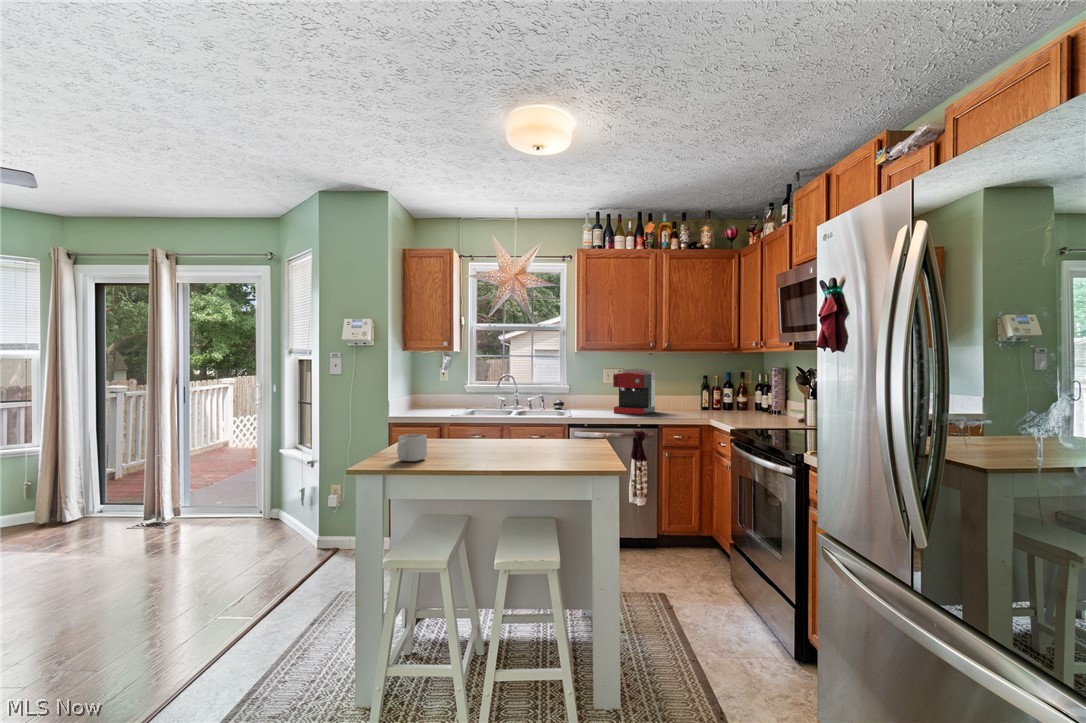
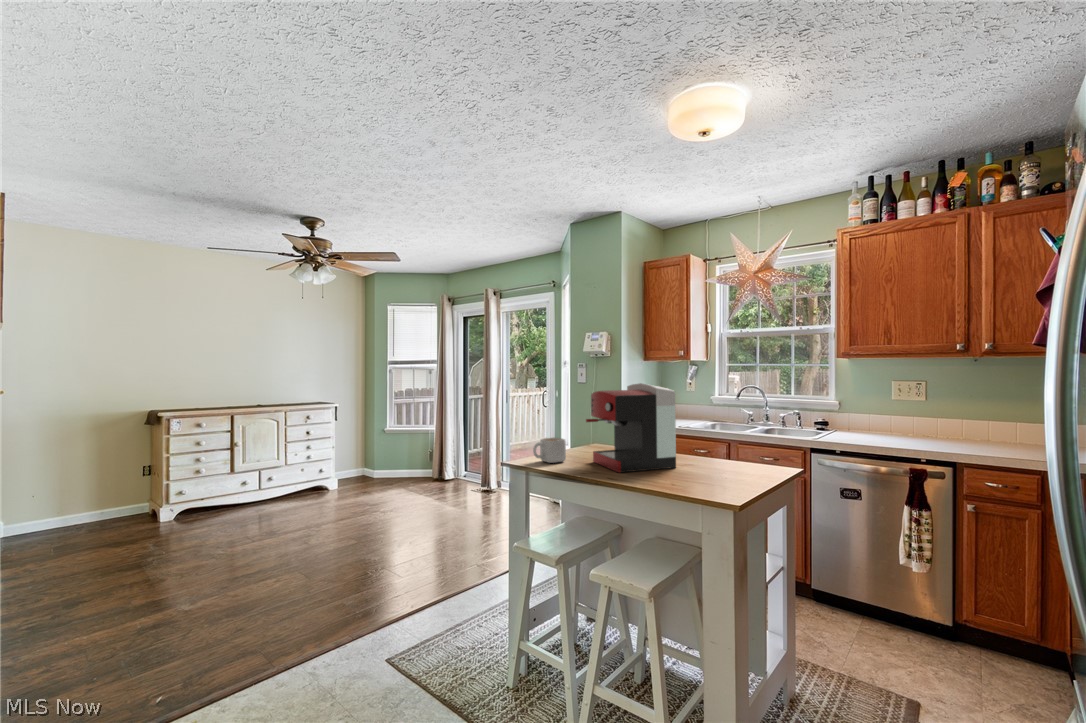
coffee maker: present [613,369,655,415] -> present [586,383,676,473]

